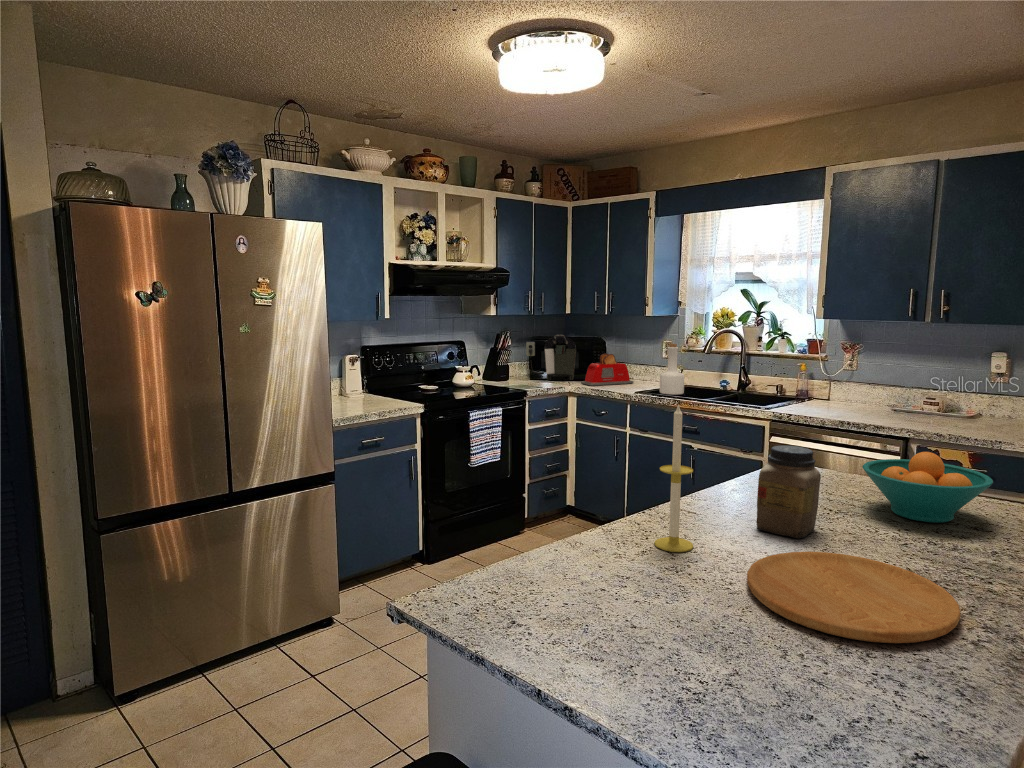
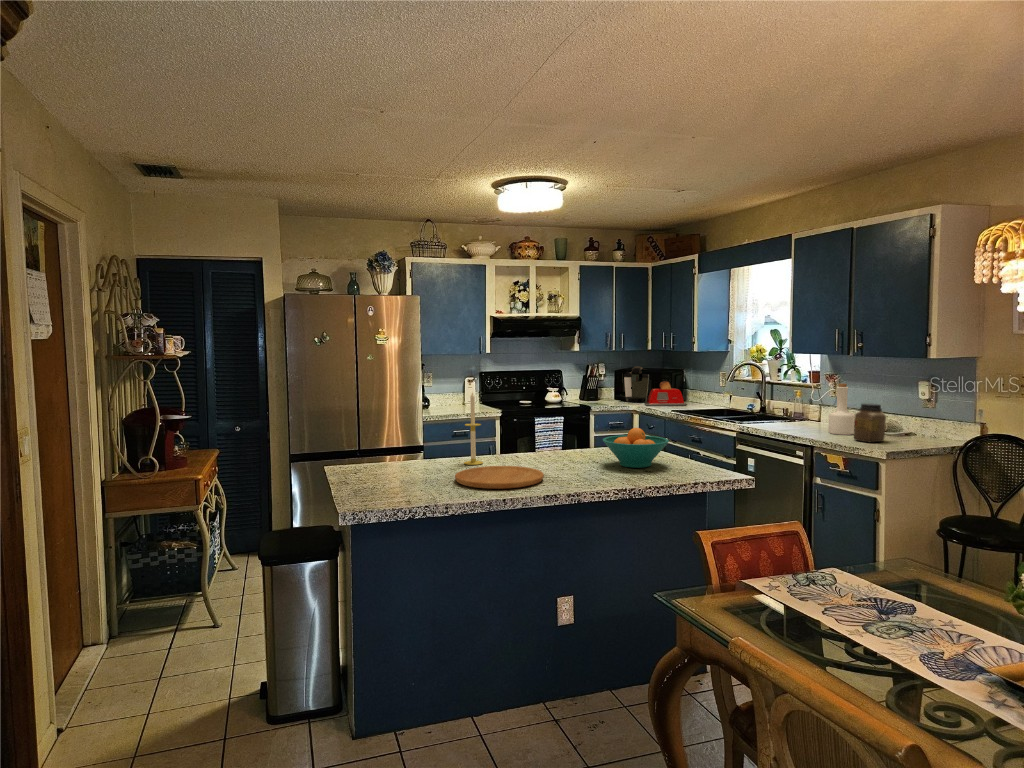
bottle: present [660,344,684,395] -> present [828,384,855,435]
jar: present [756,446,821,538] -> present [854,403,886,442]

